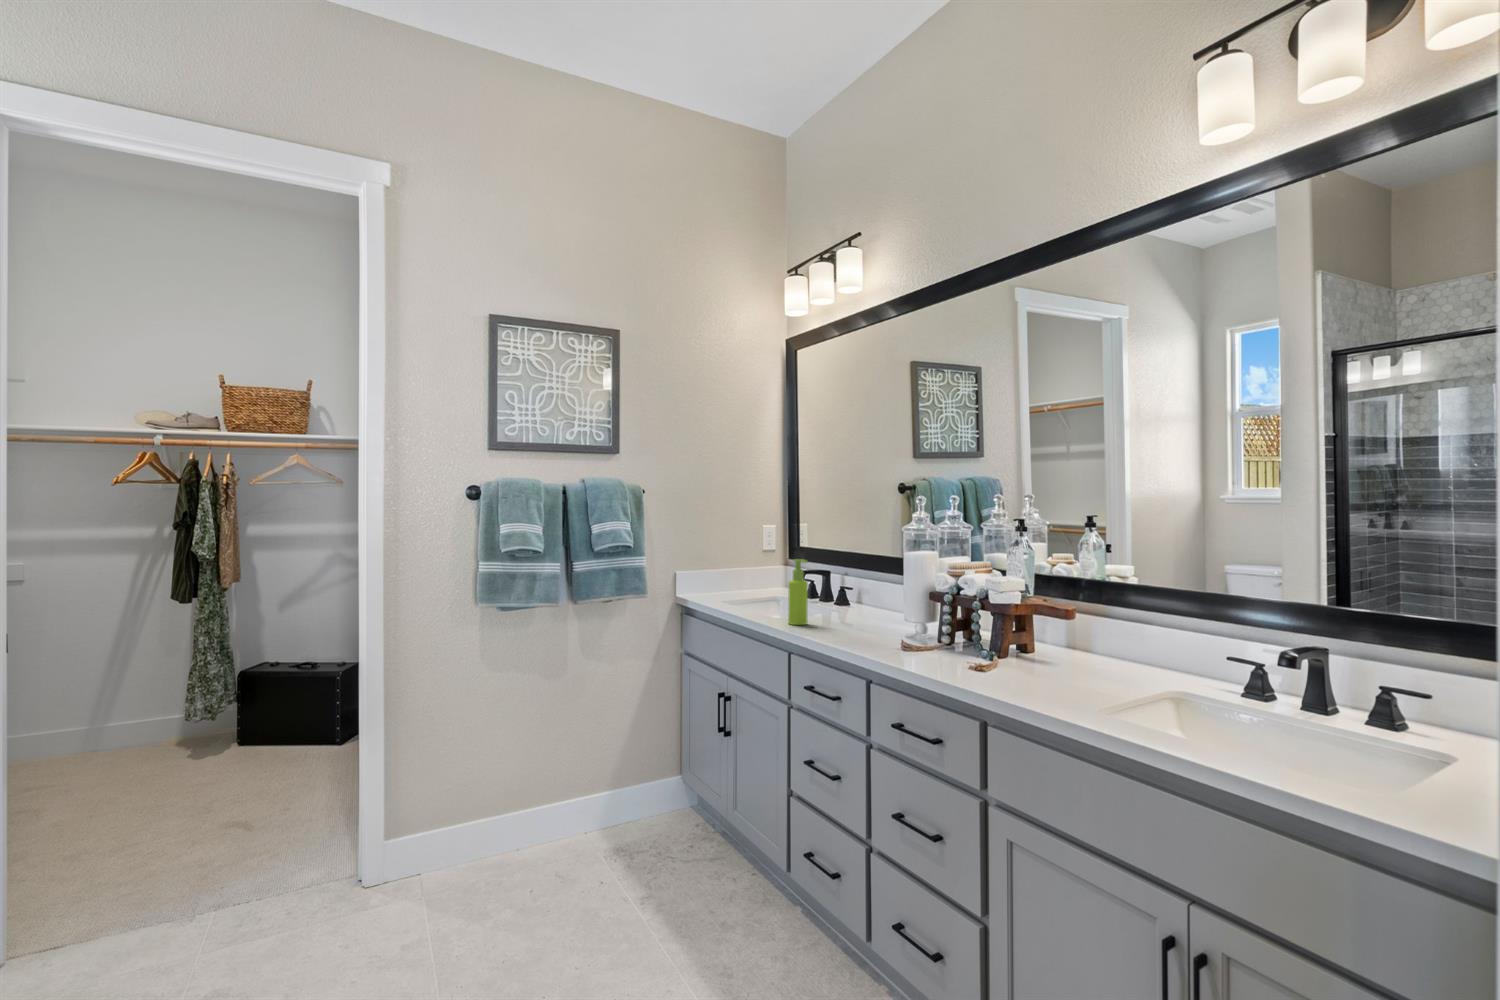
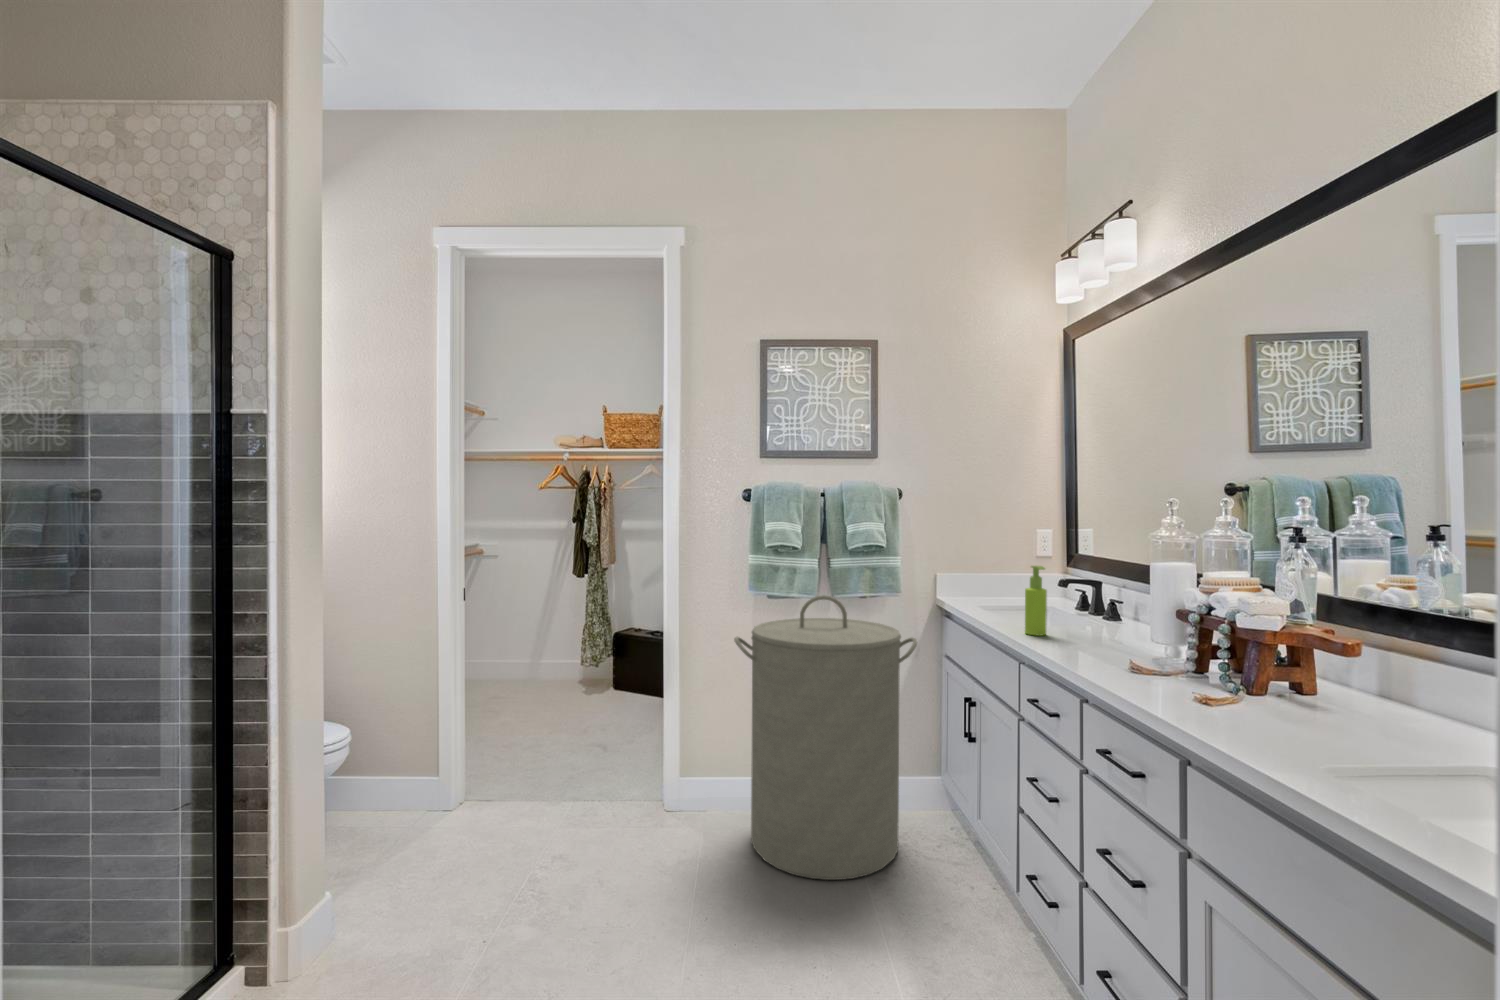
laundry hamper: none [474,601,672,910] -> present [734,595,917,880]

